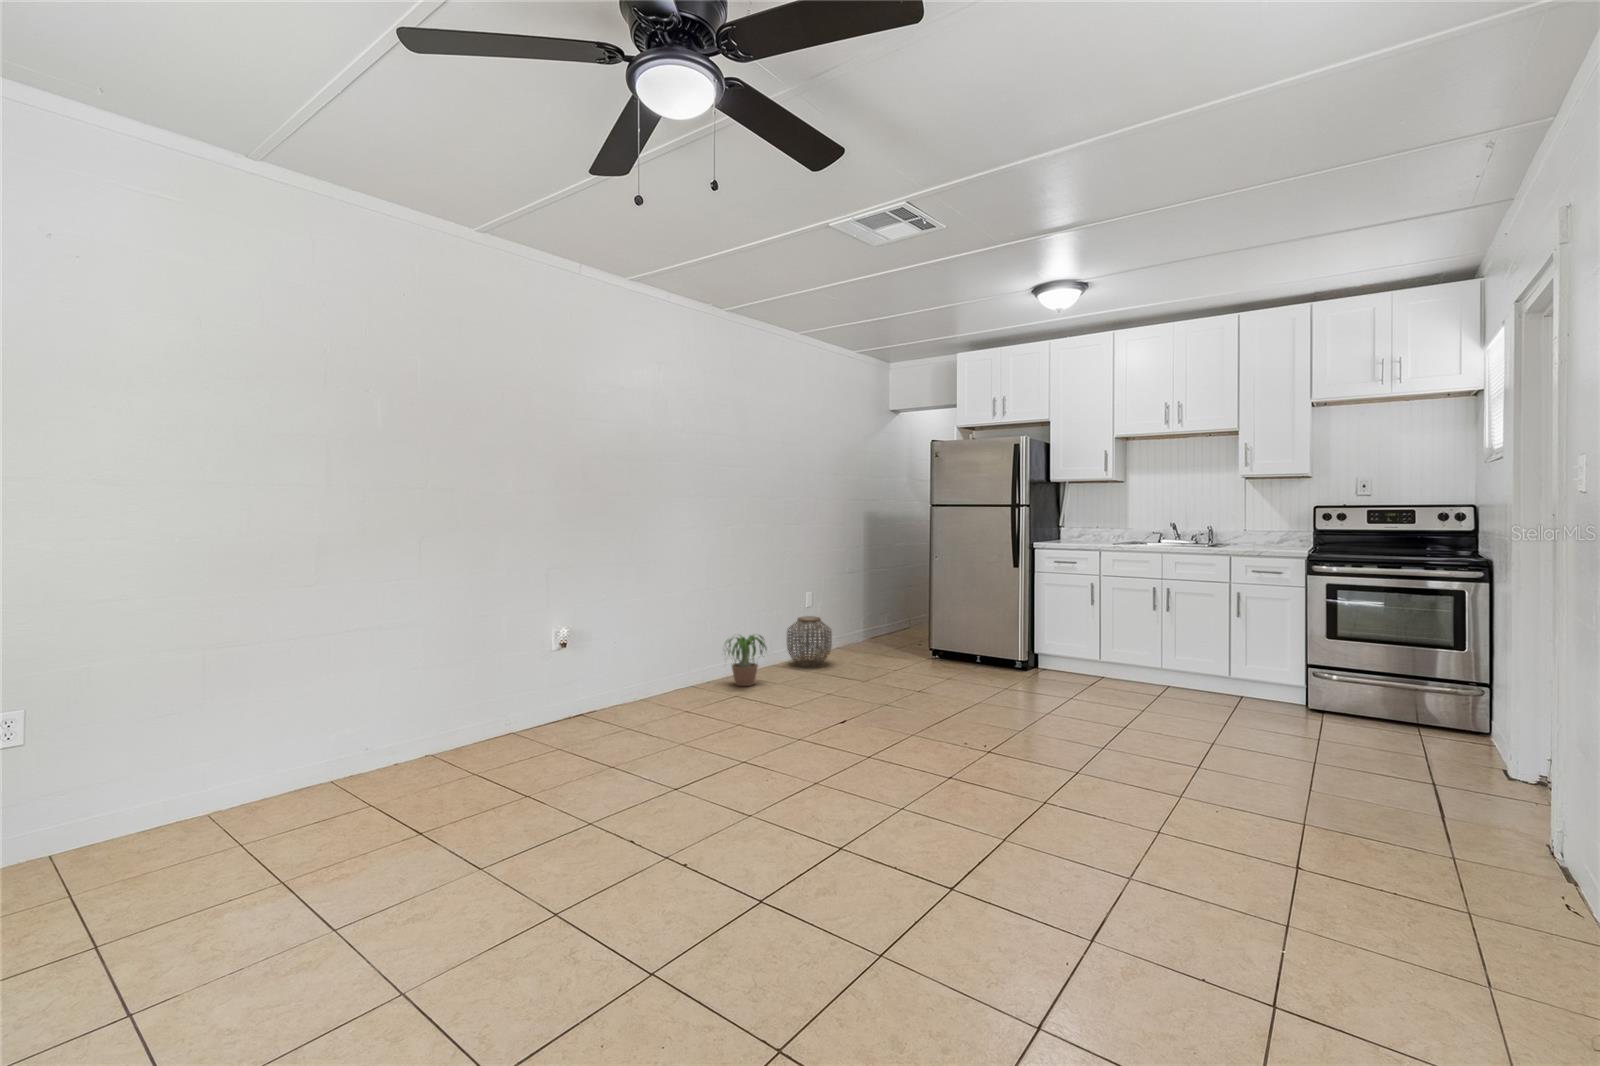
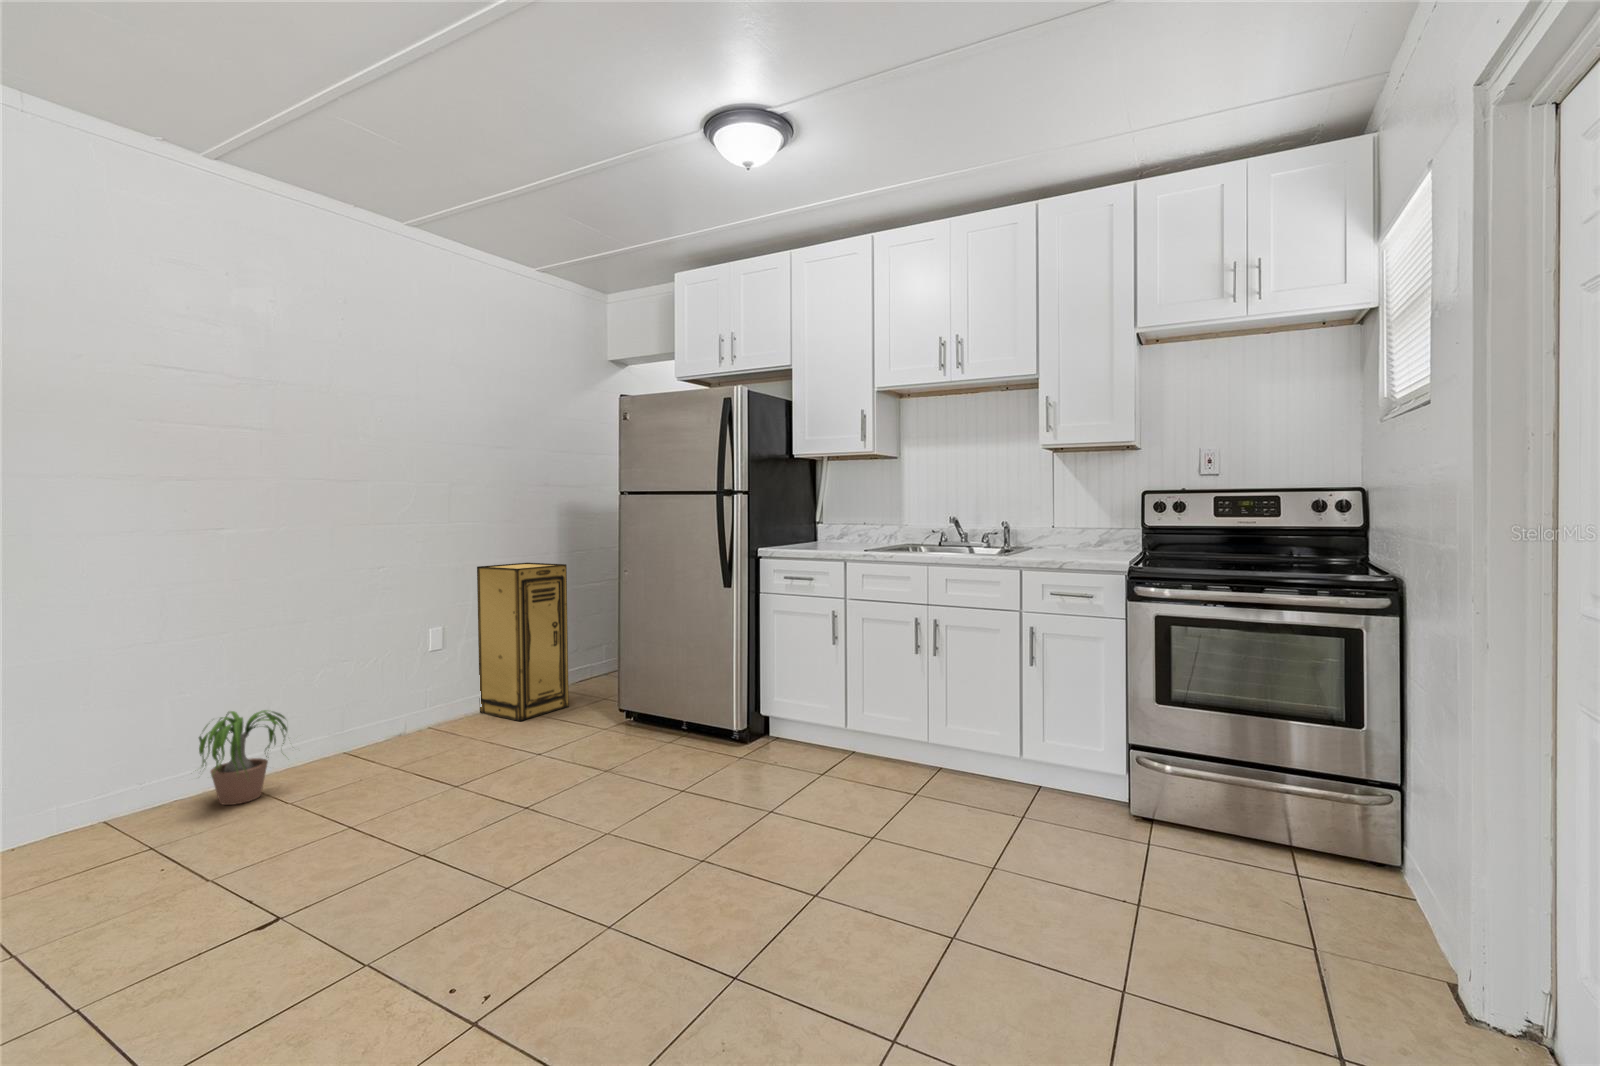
storage cabinet: none [827,552,882,657] -> present [477,563,569,721]
woven basket: present [787,616,832,667] -> none [377,666,457,748]

